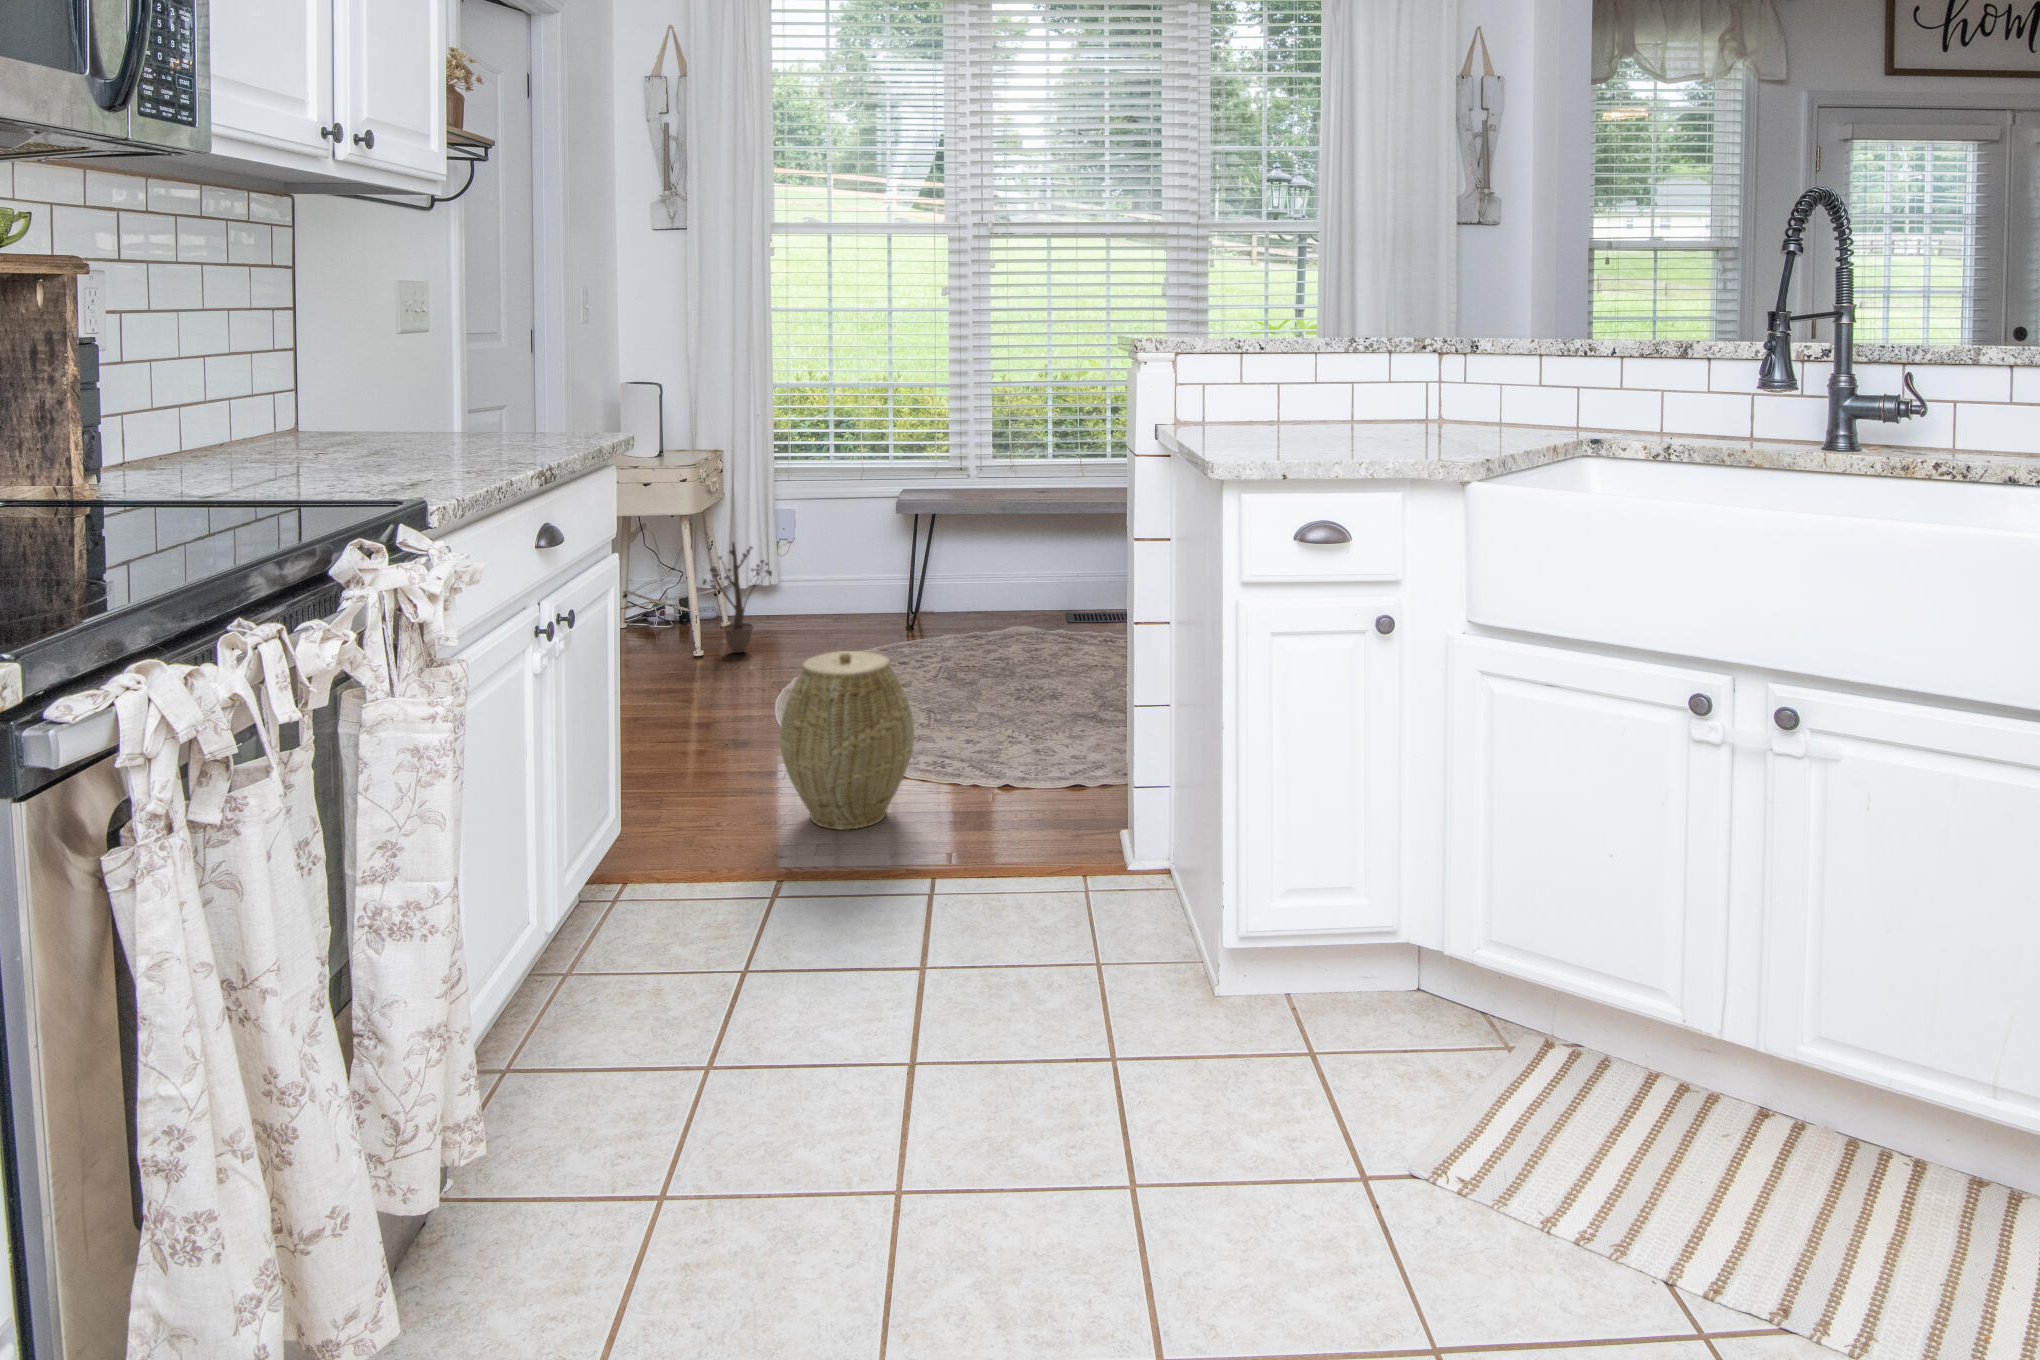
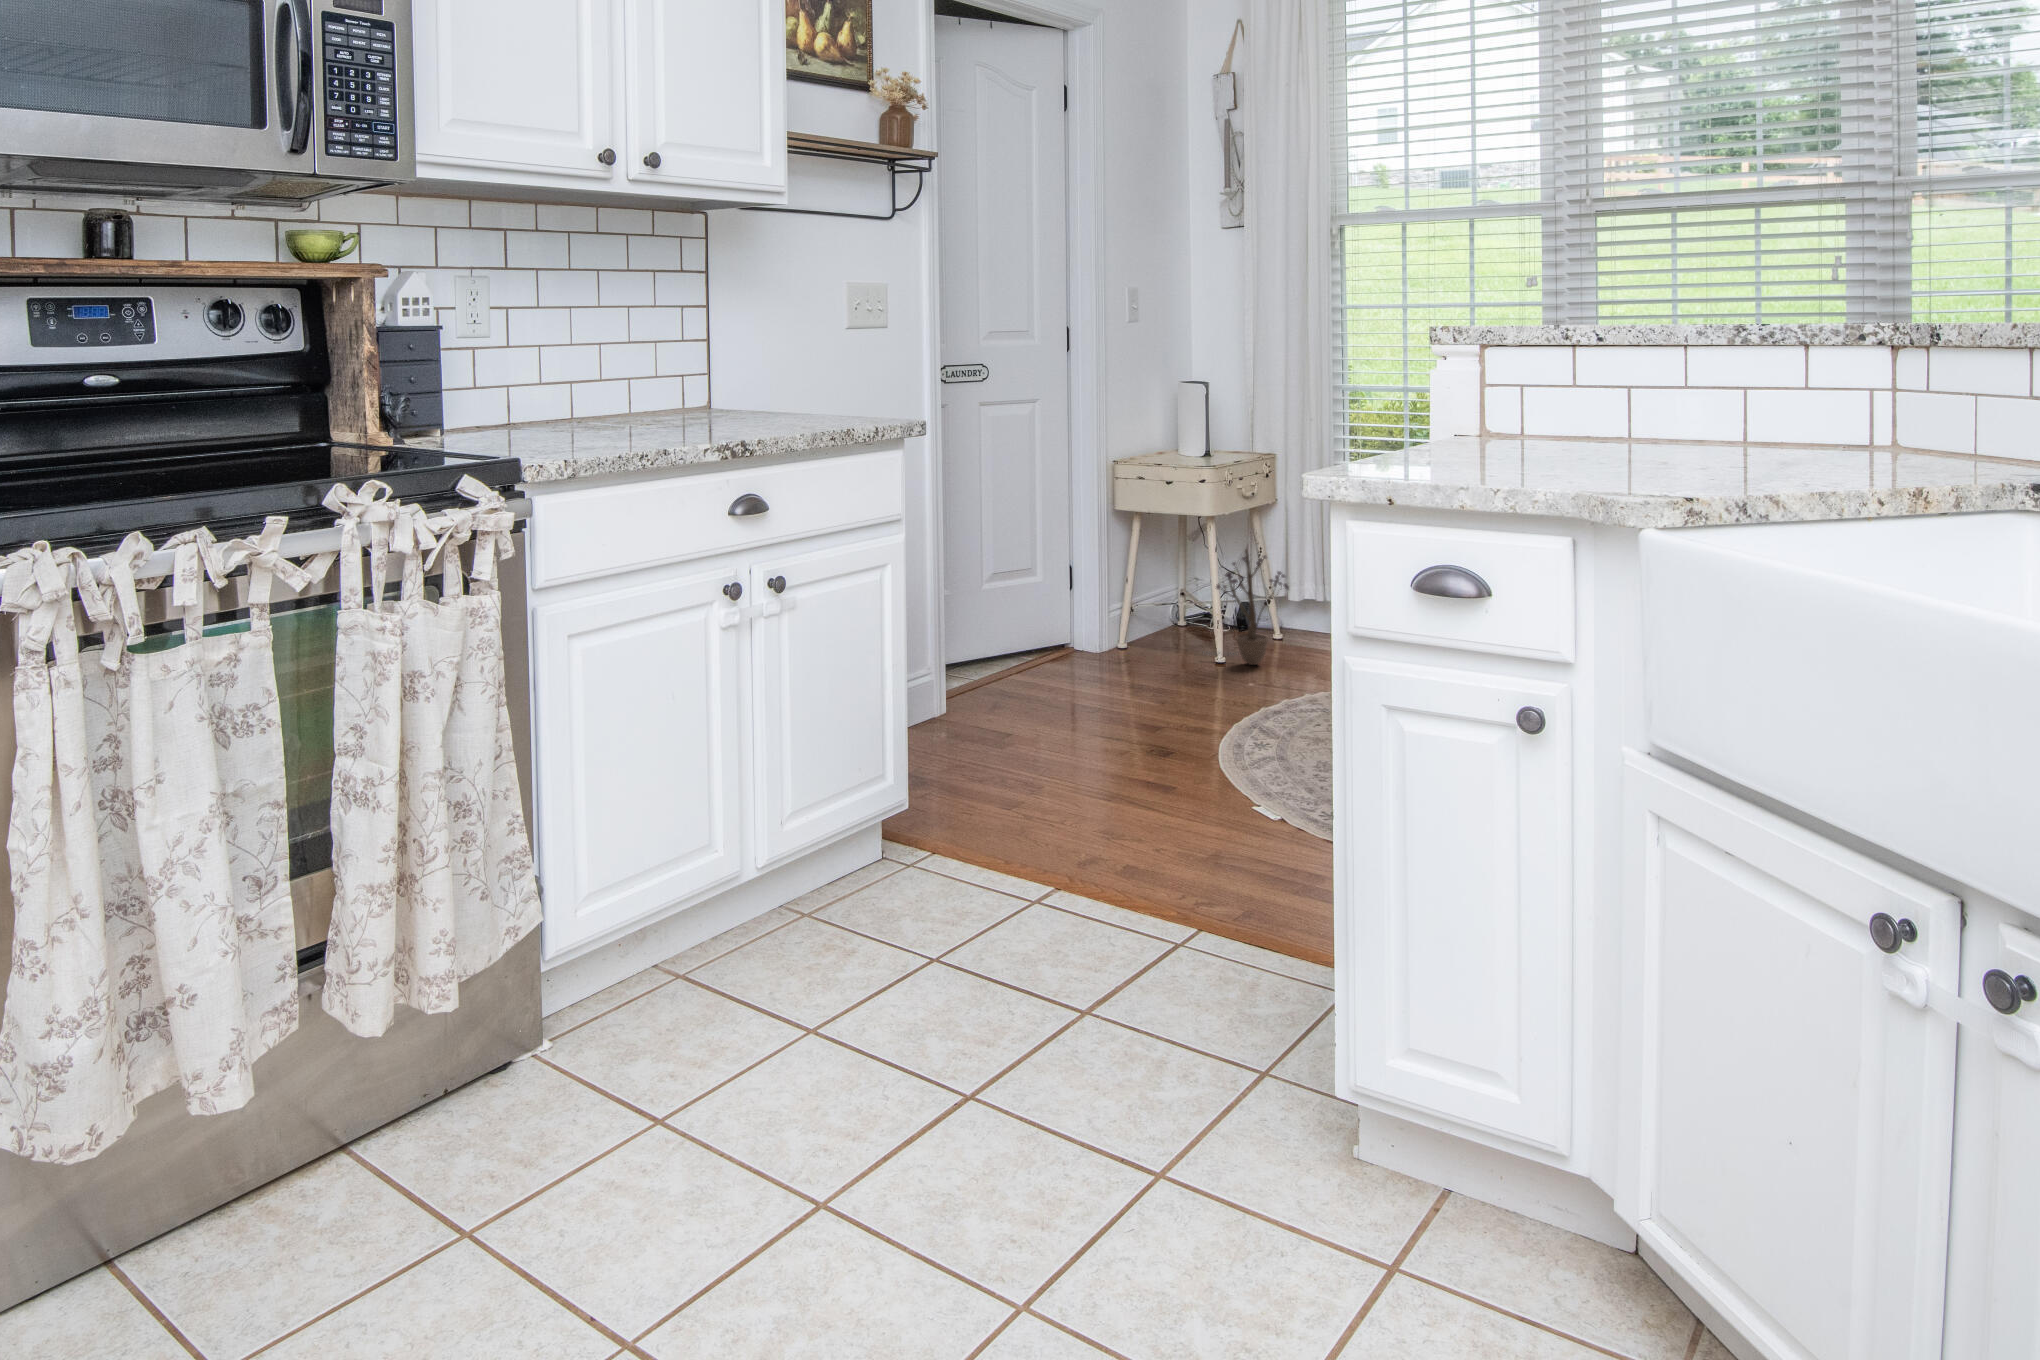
woven basket: present [780,651,914,830] -> none [1097,667,1244,862]

